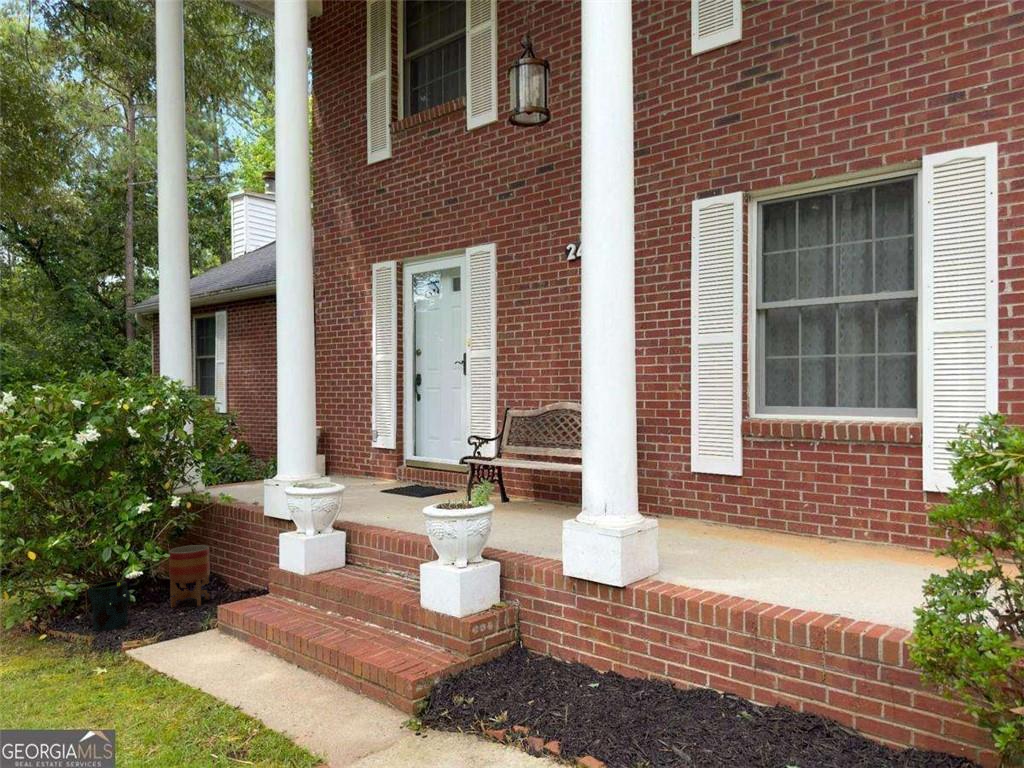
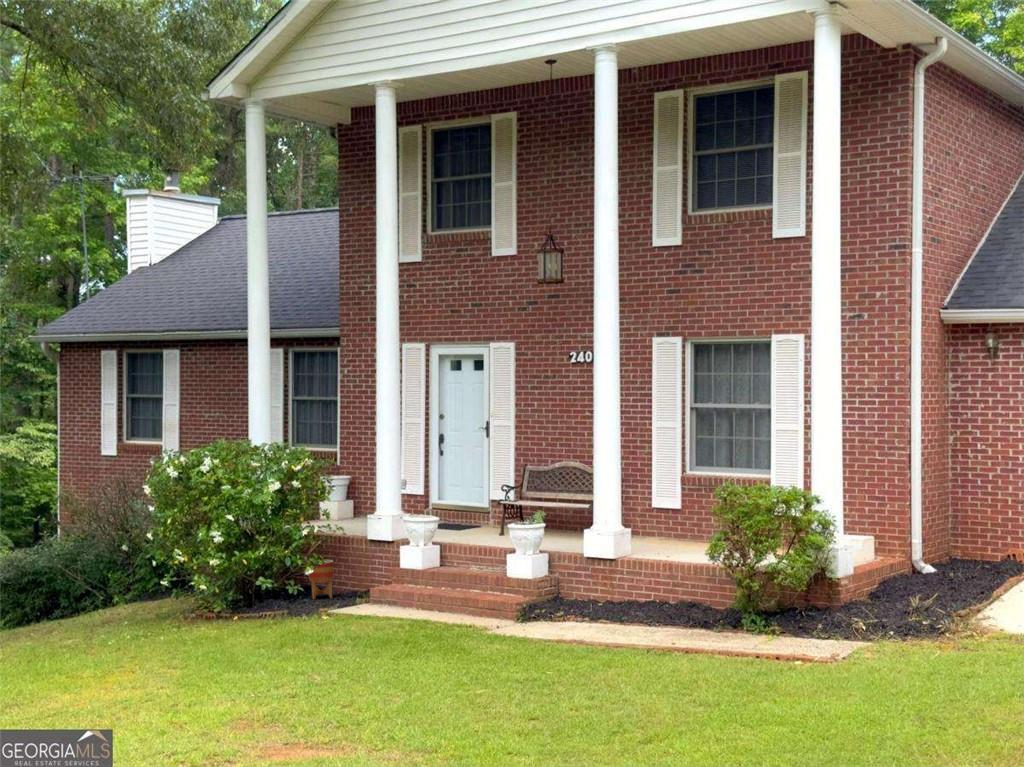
watering can: present [78,578,130,631] -> none [265,575,306,608]

